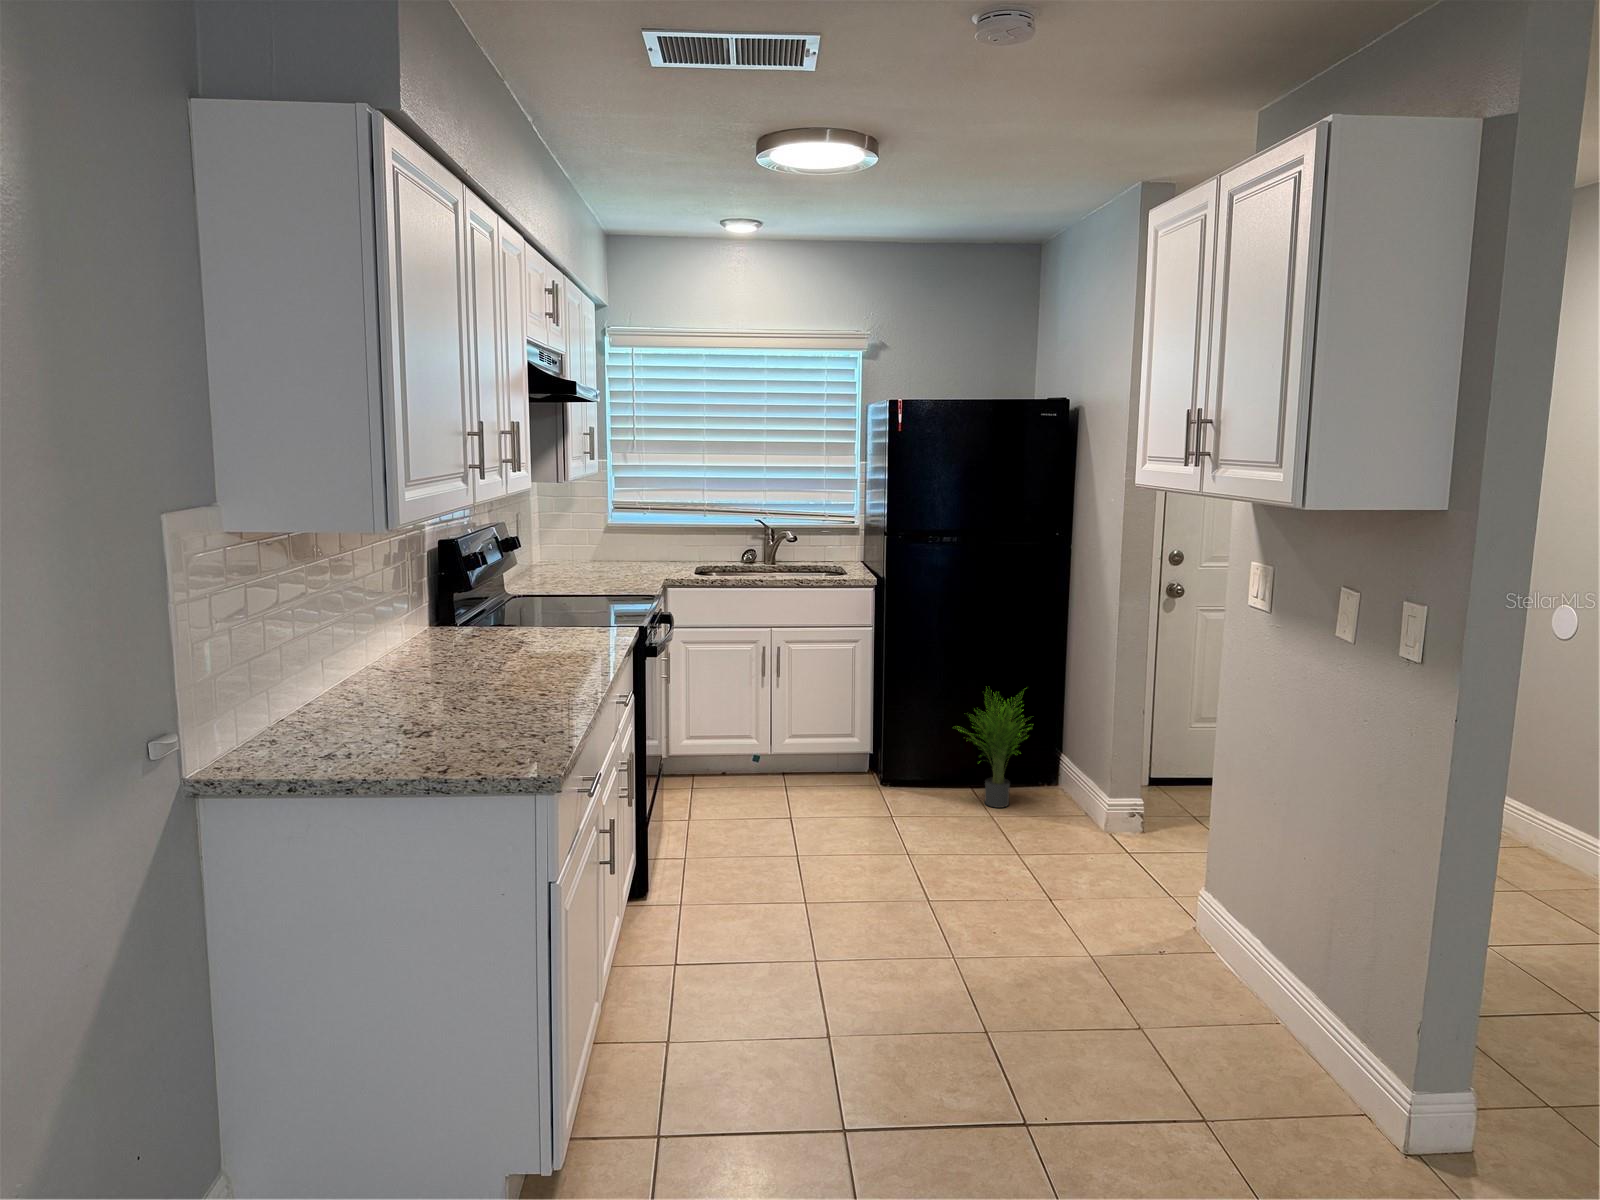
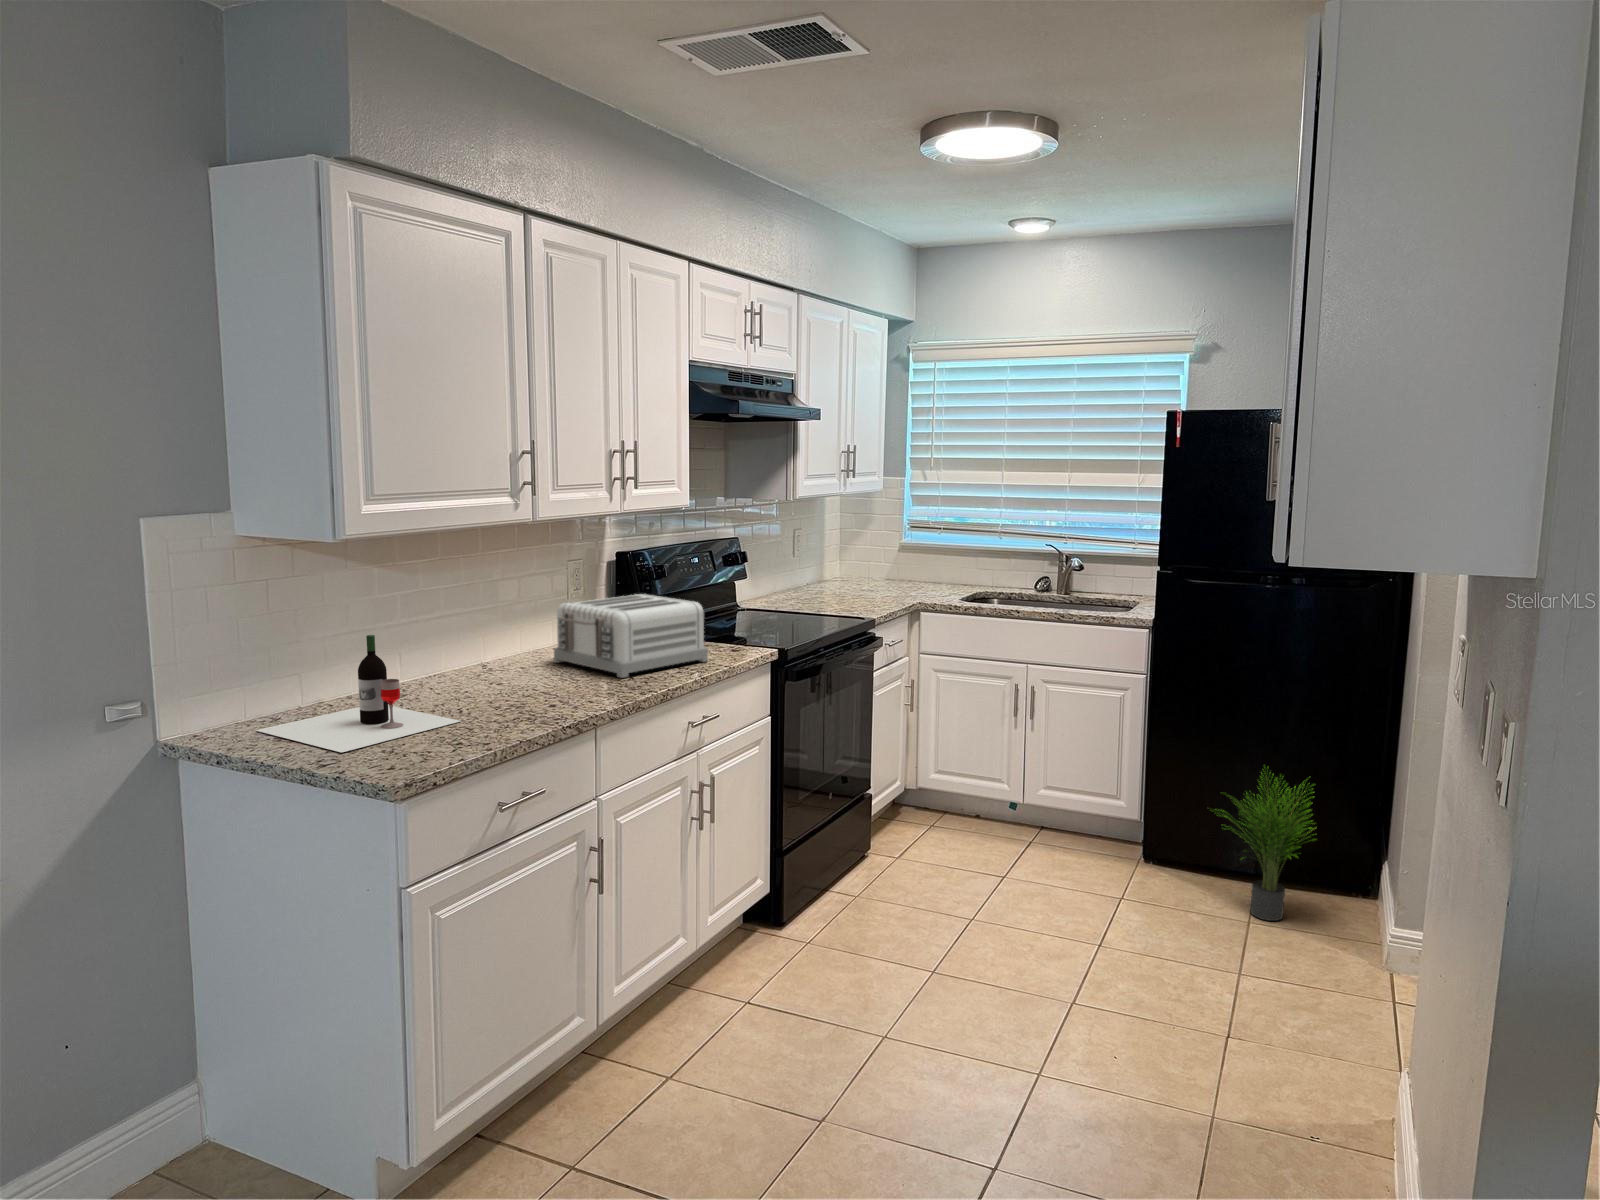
toaster: none [452,580,603,662] -> present [554,594,708,678]
wine bottle: none [289,631,498,754] -> present [256,635,460,752]

